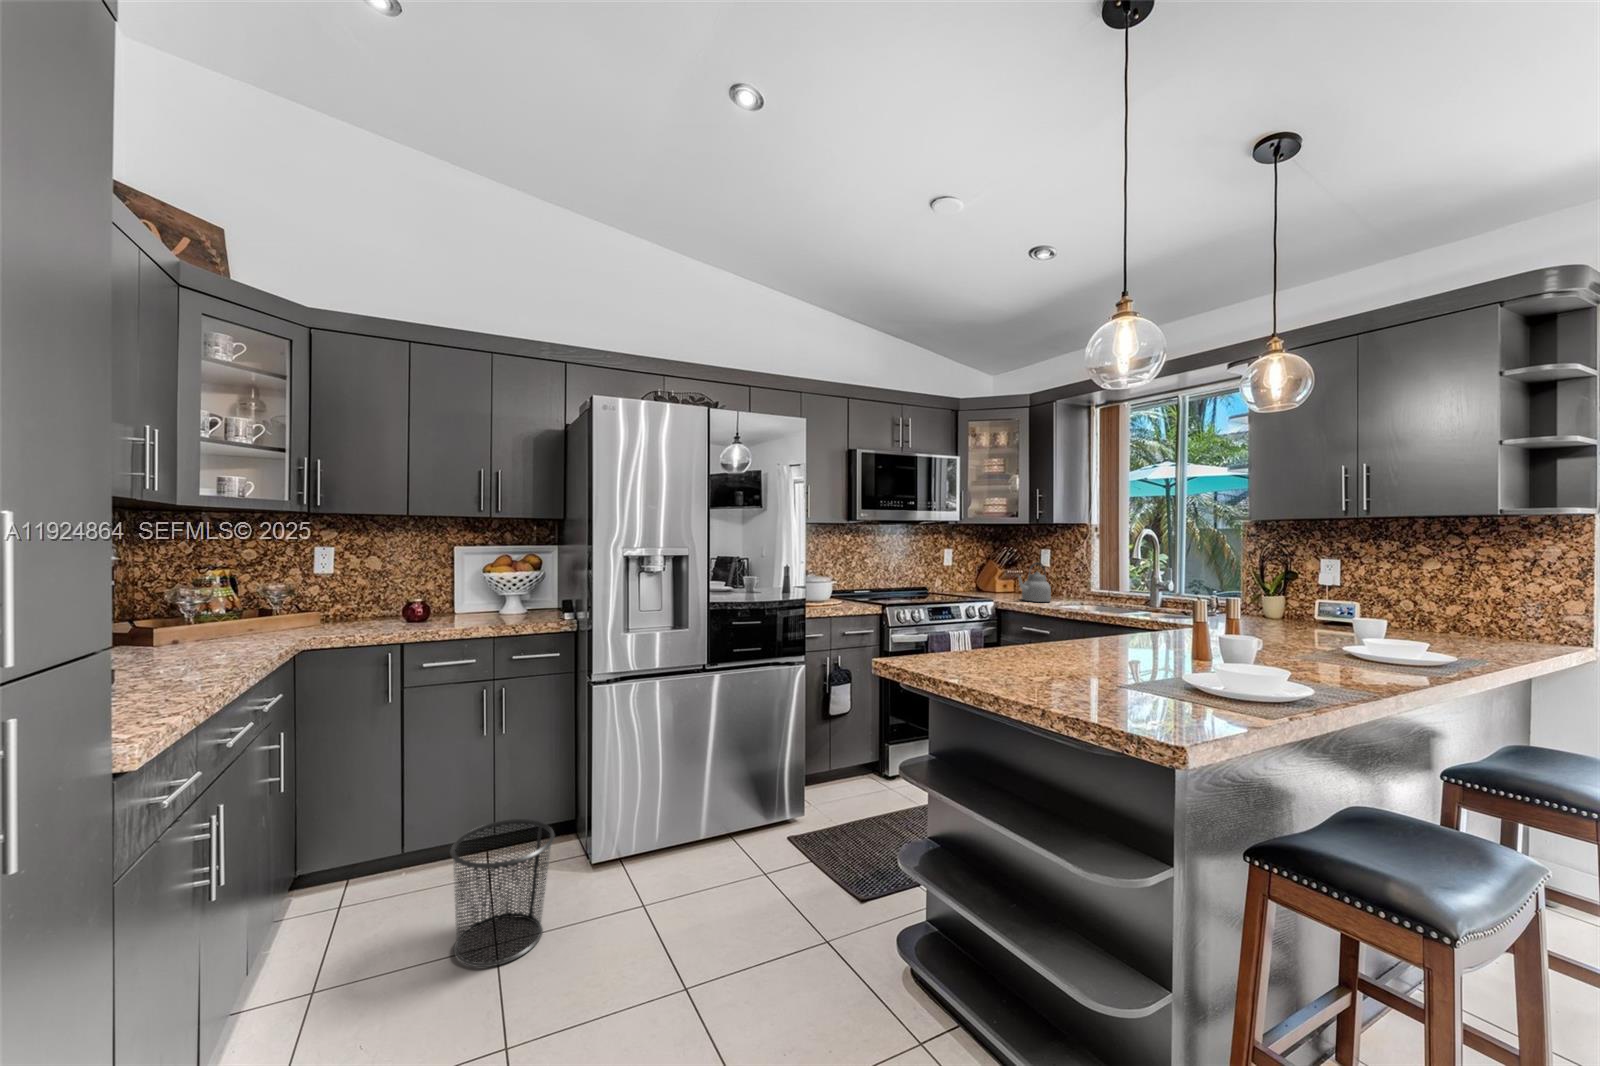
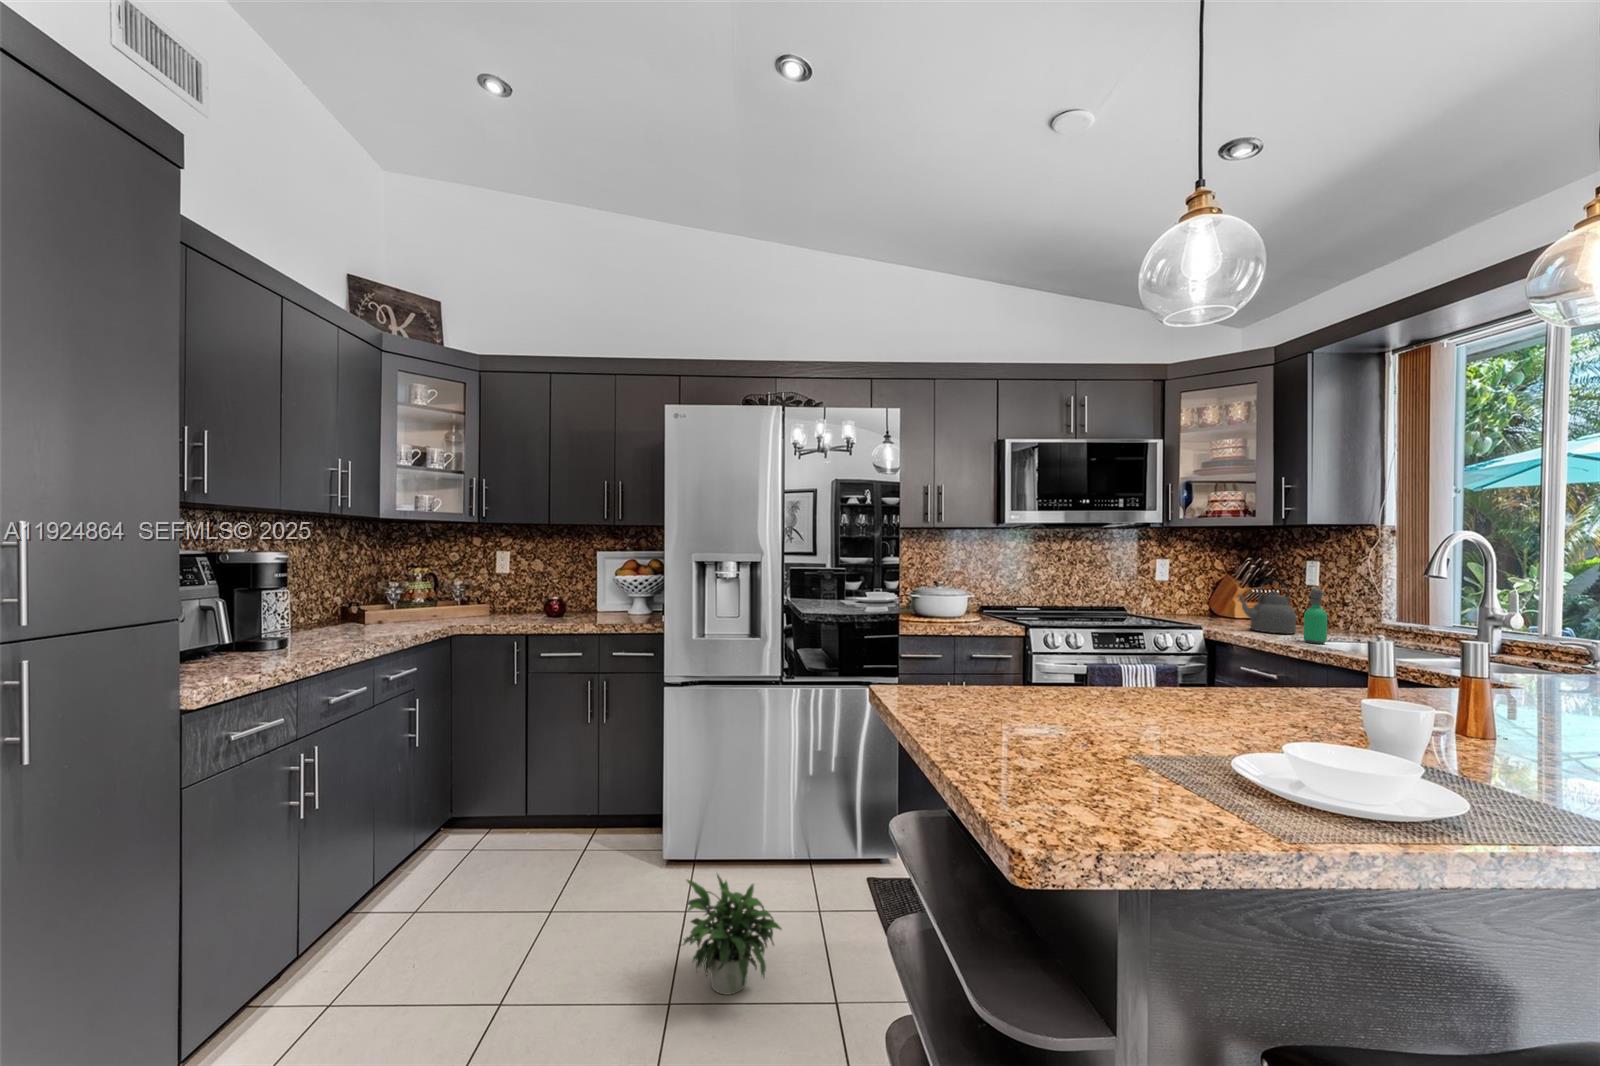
soap dispenser: none [1065,570,1082,609] -> present [1303,588,1327,644]
waste bin: present [450,819,554,967] -> none [519,795,608,918]
potted plant: none [668,869,792,986] -> present [684,875,782,994]

